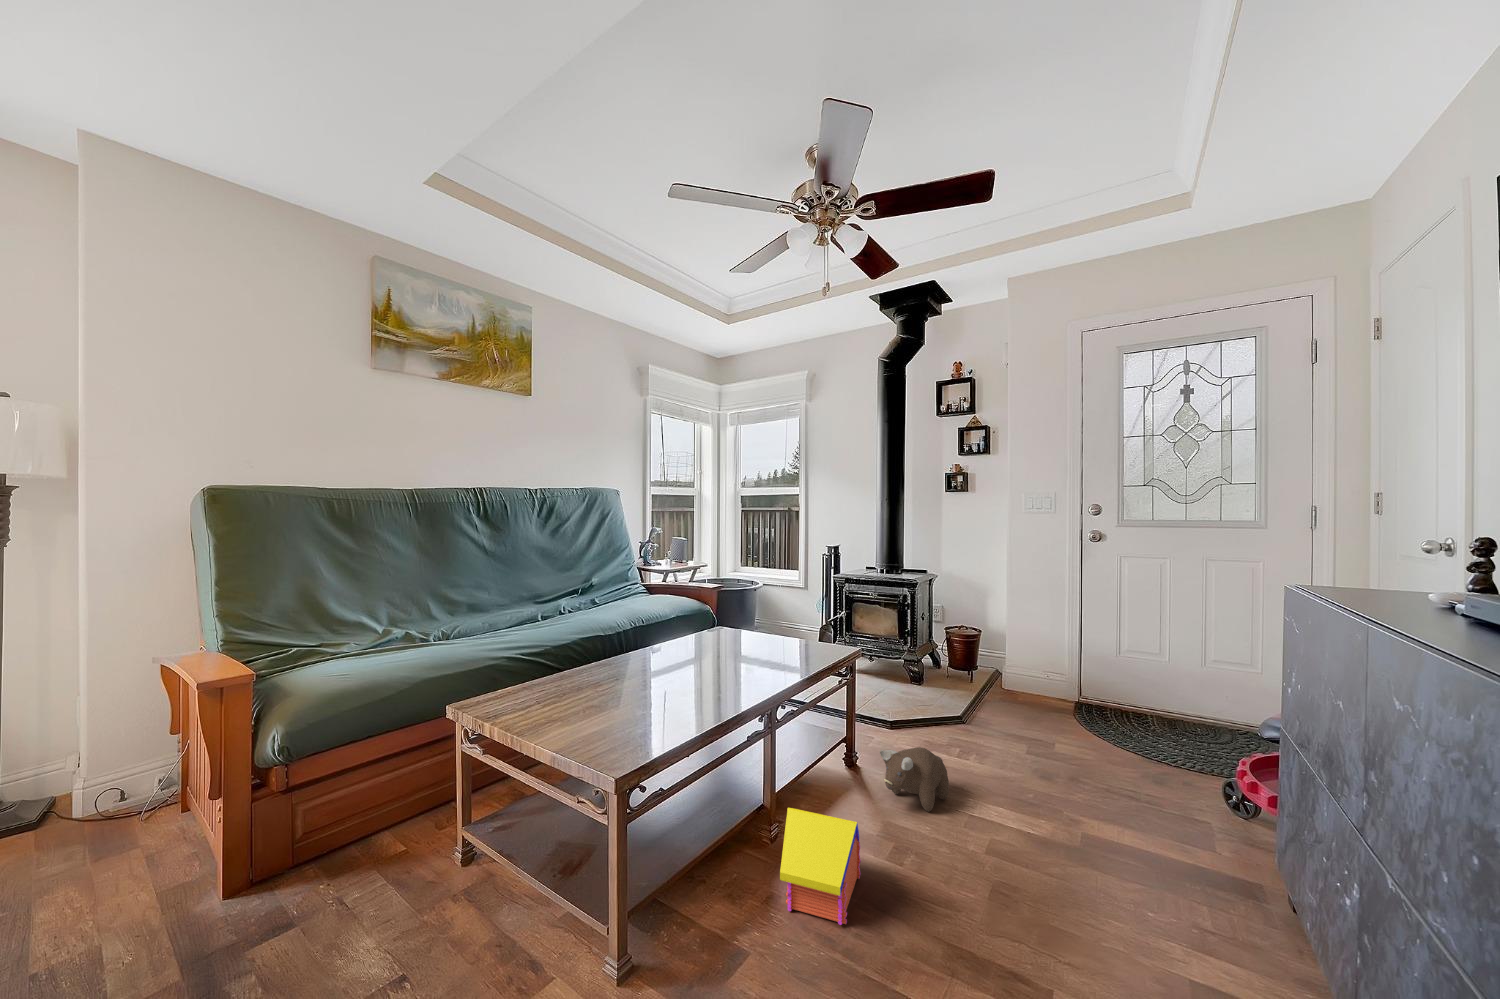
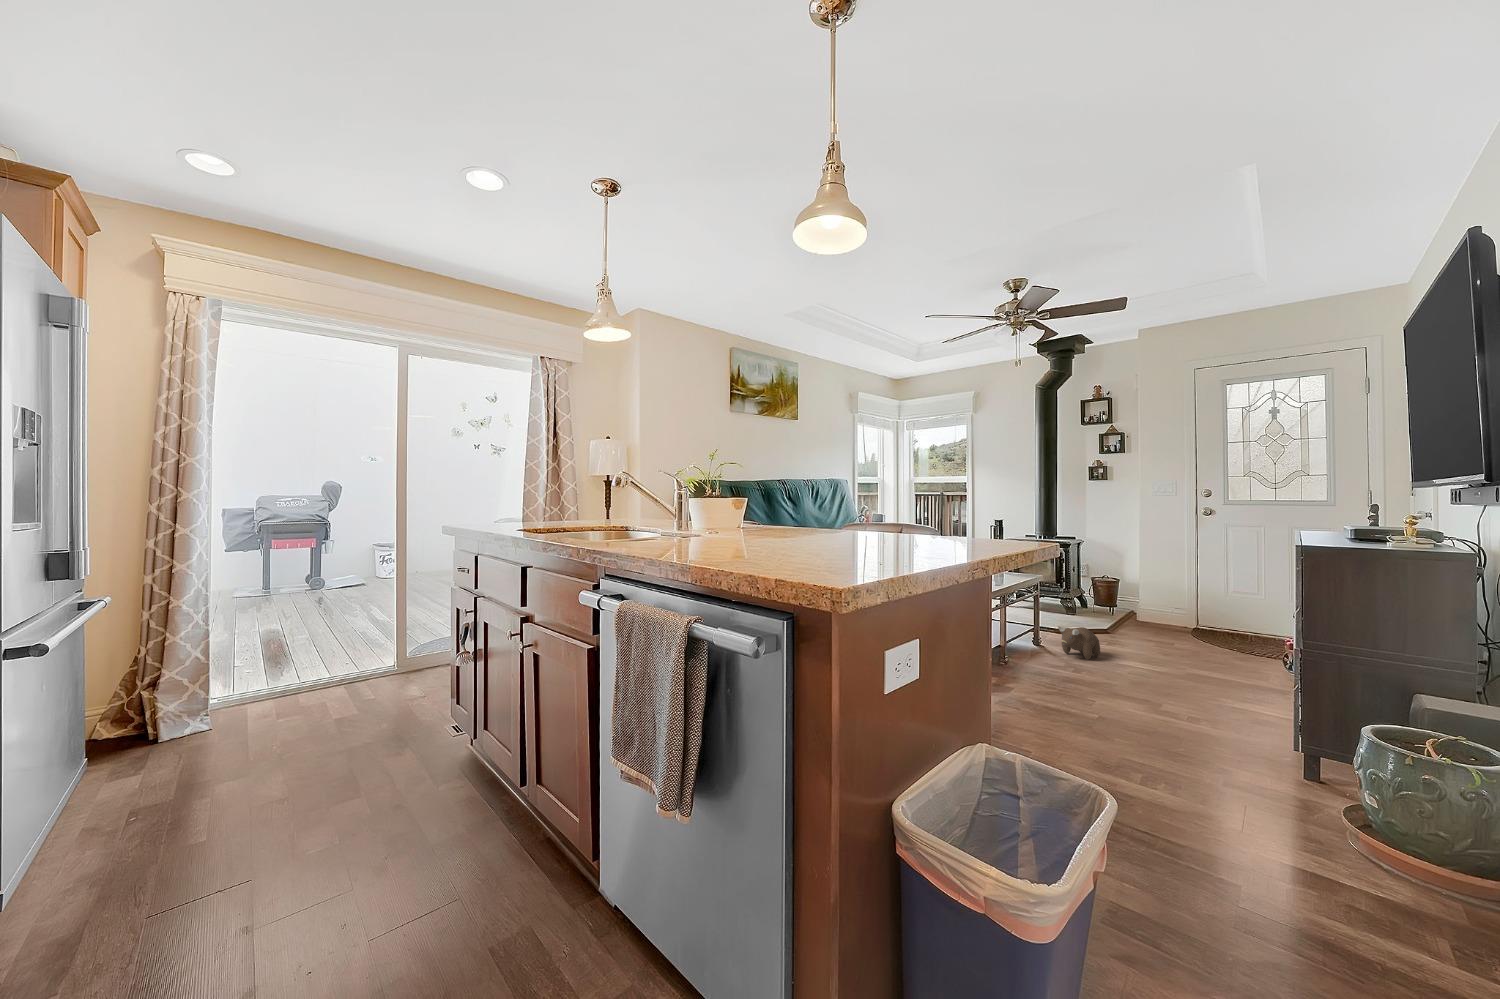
toy house: present [780,808,861,925] -> none [1017,638,1057,685]

